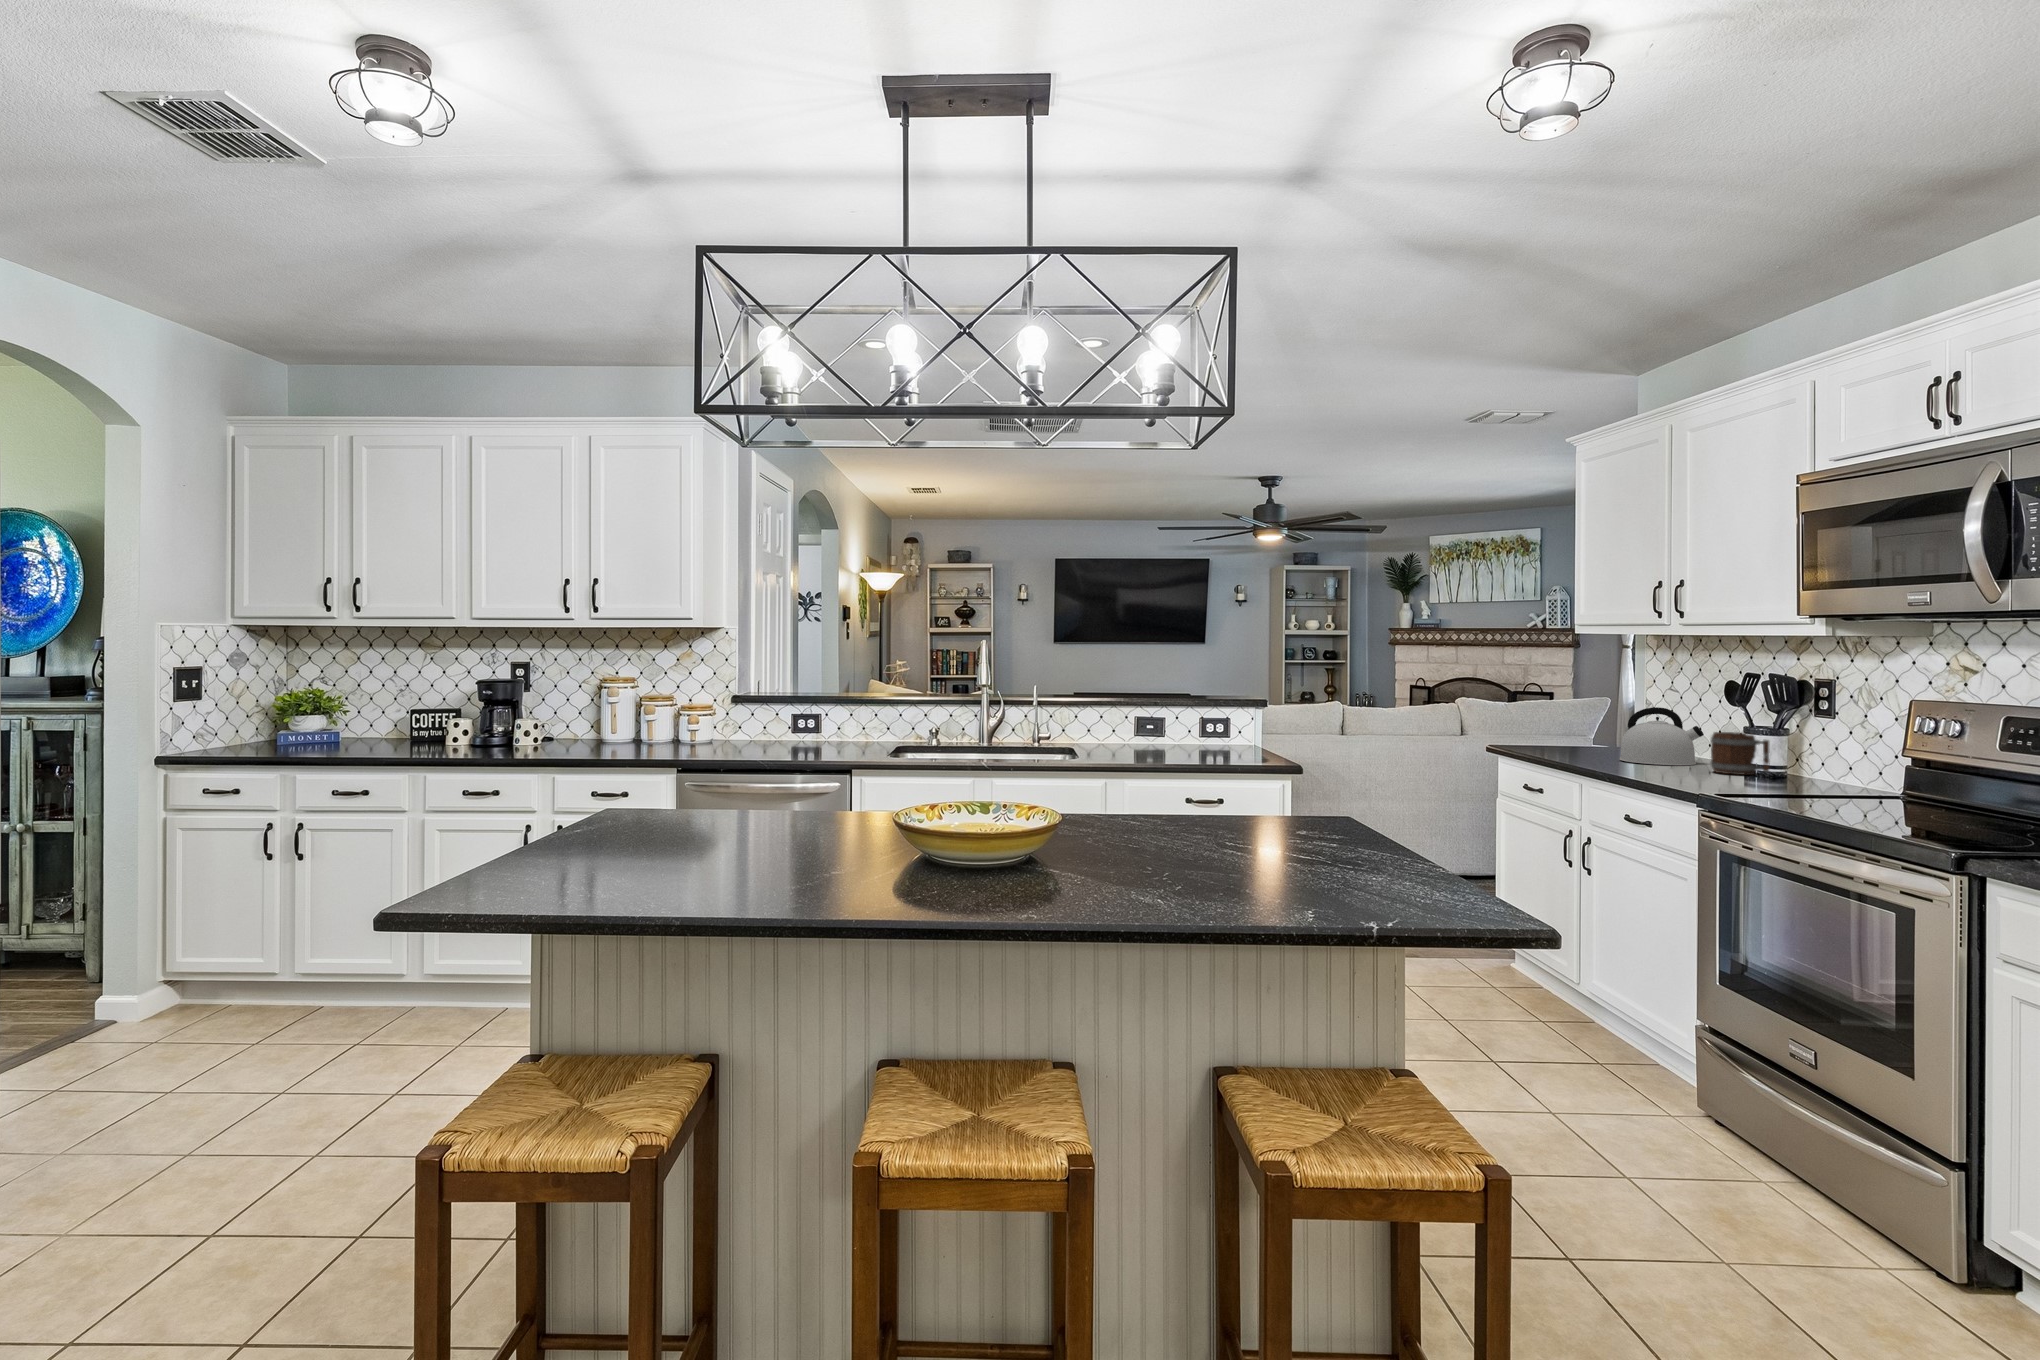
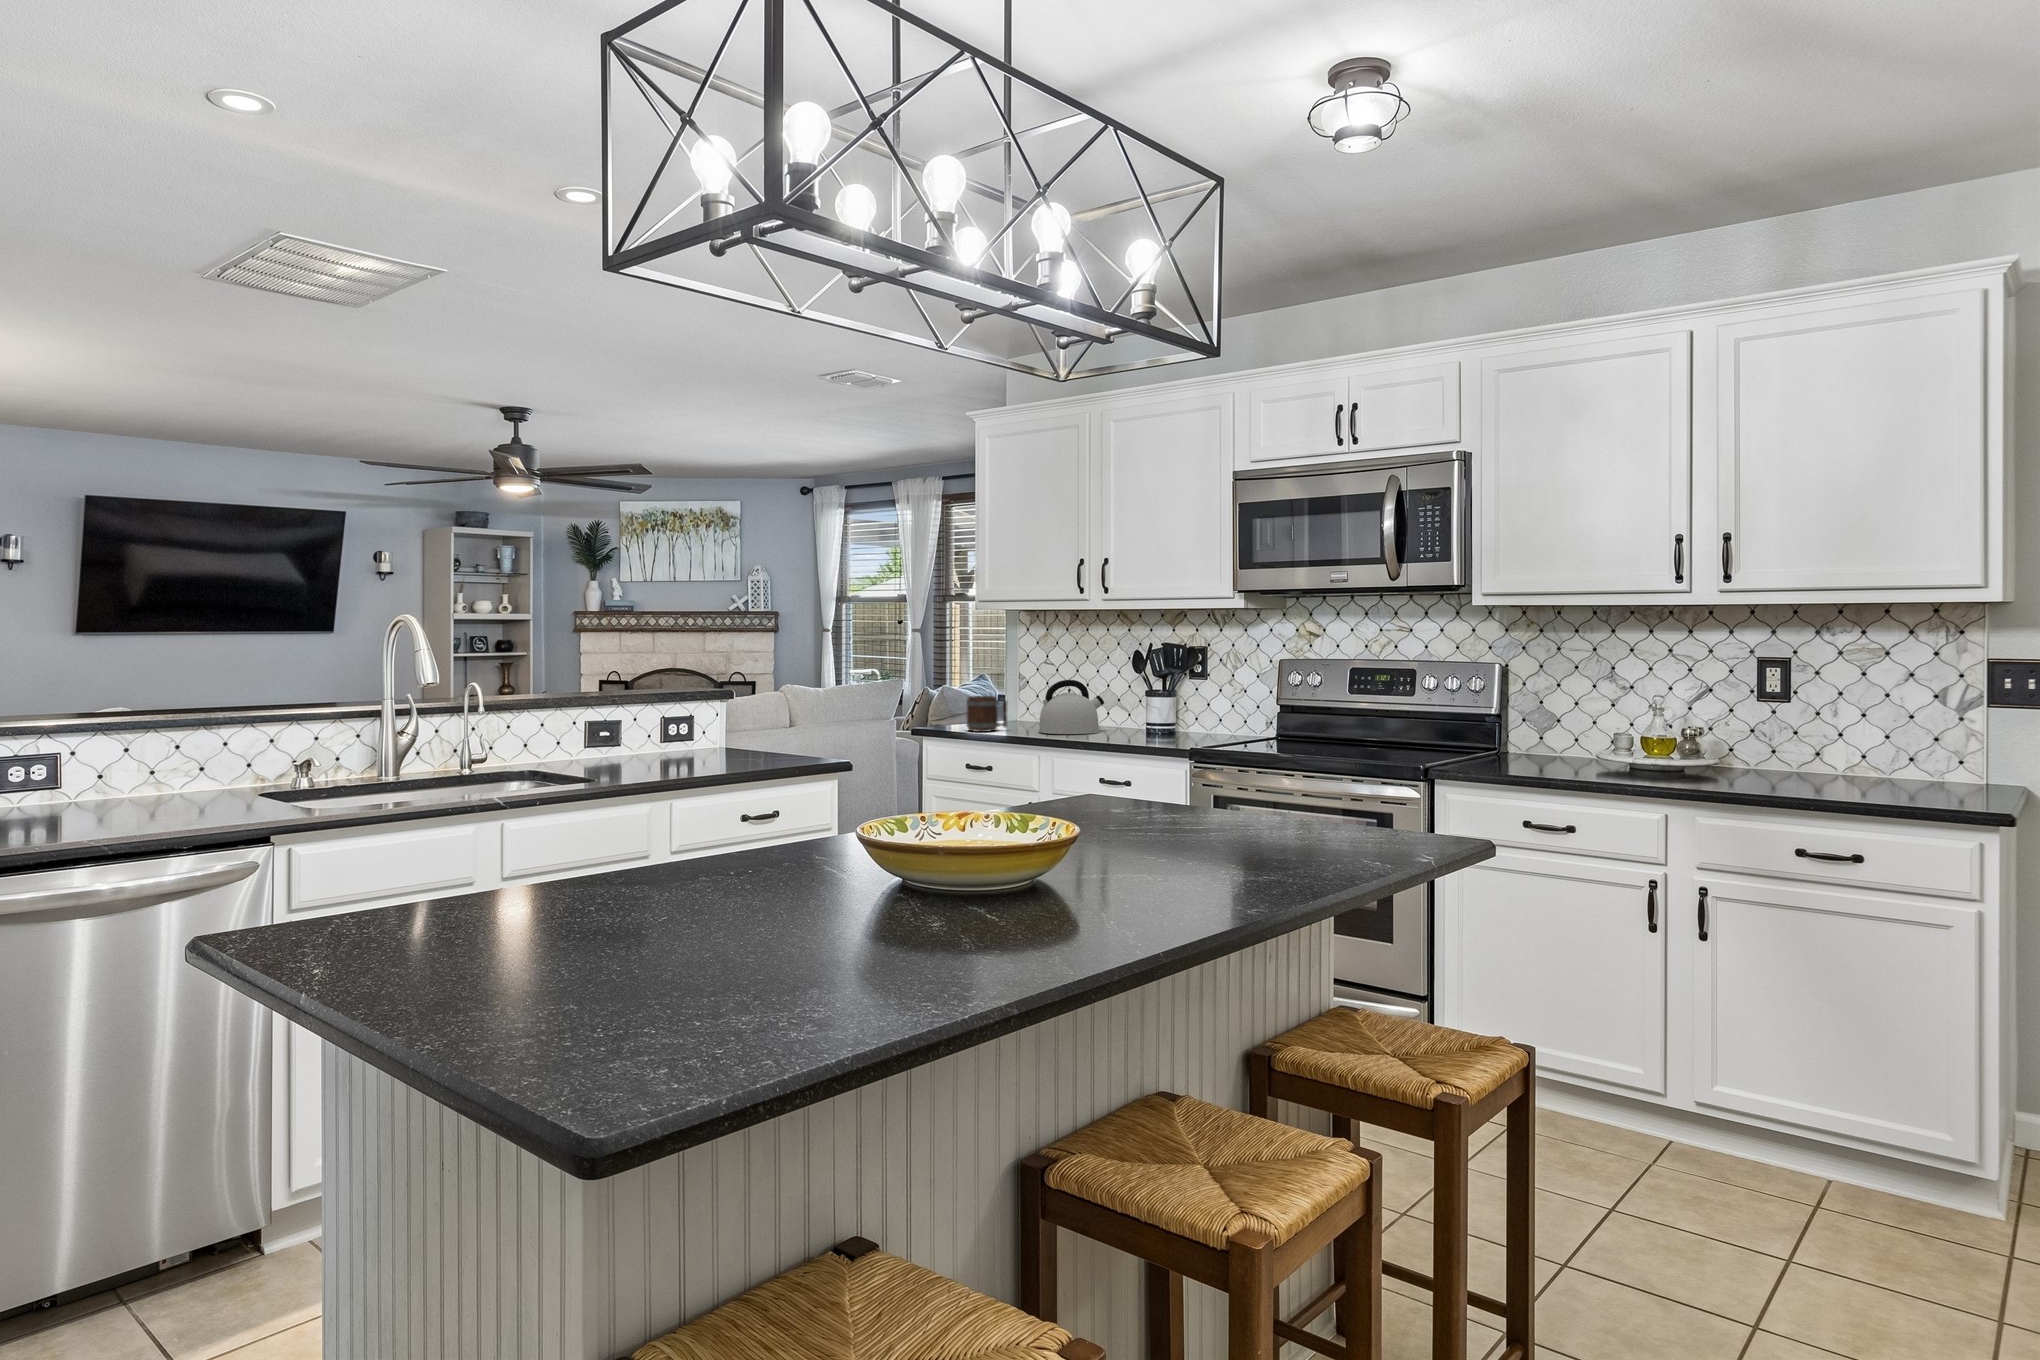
mug: present [1710,732,1769,775] -> present [966,696,1008,732]

